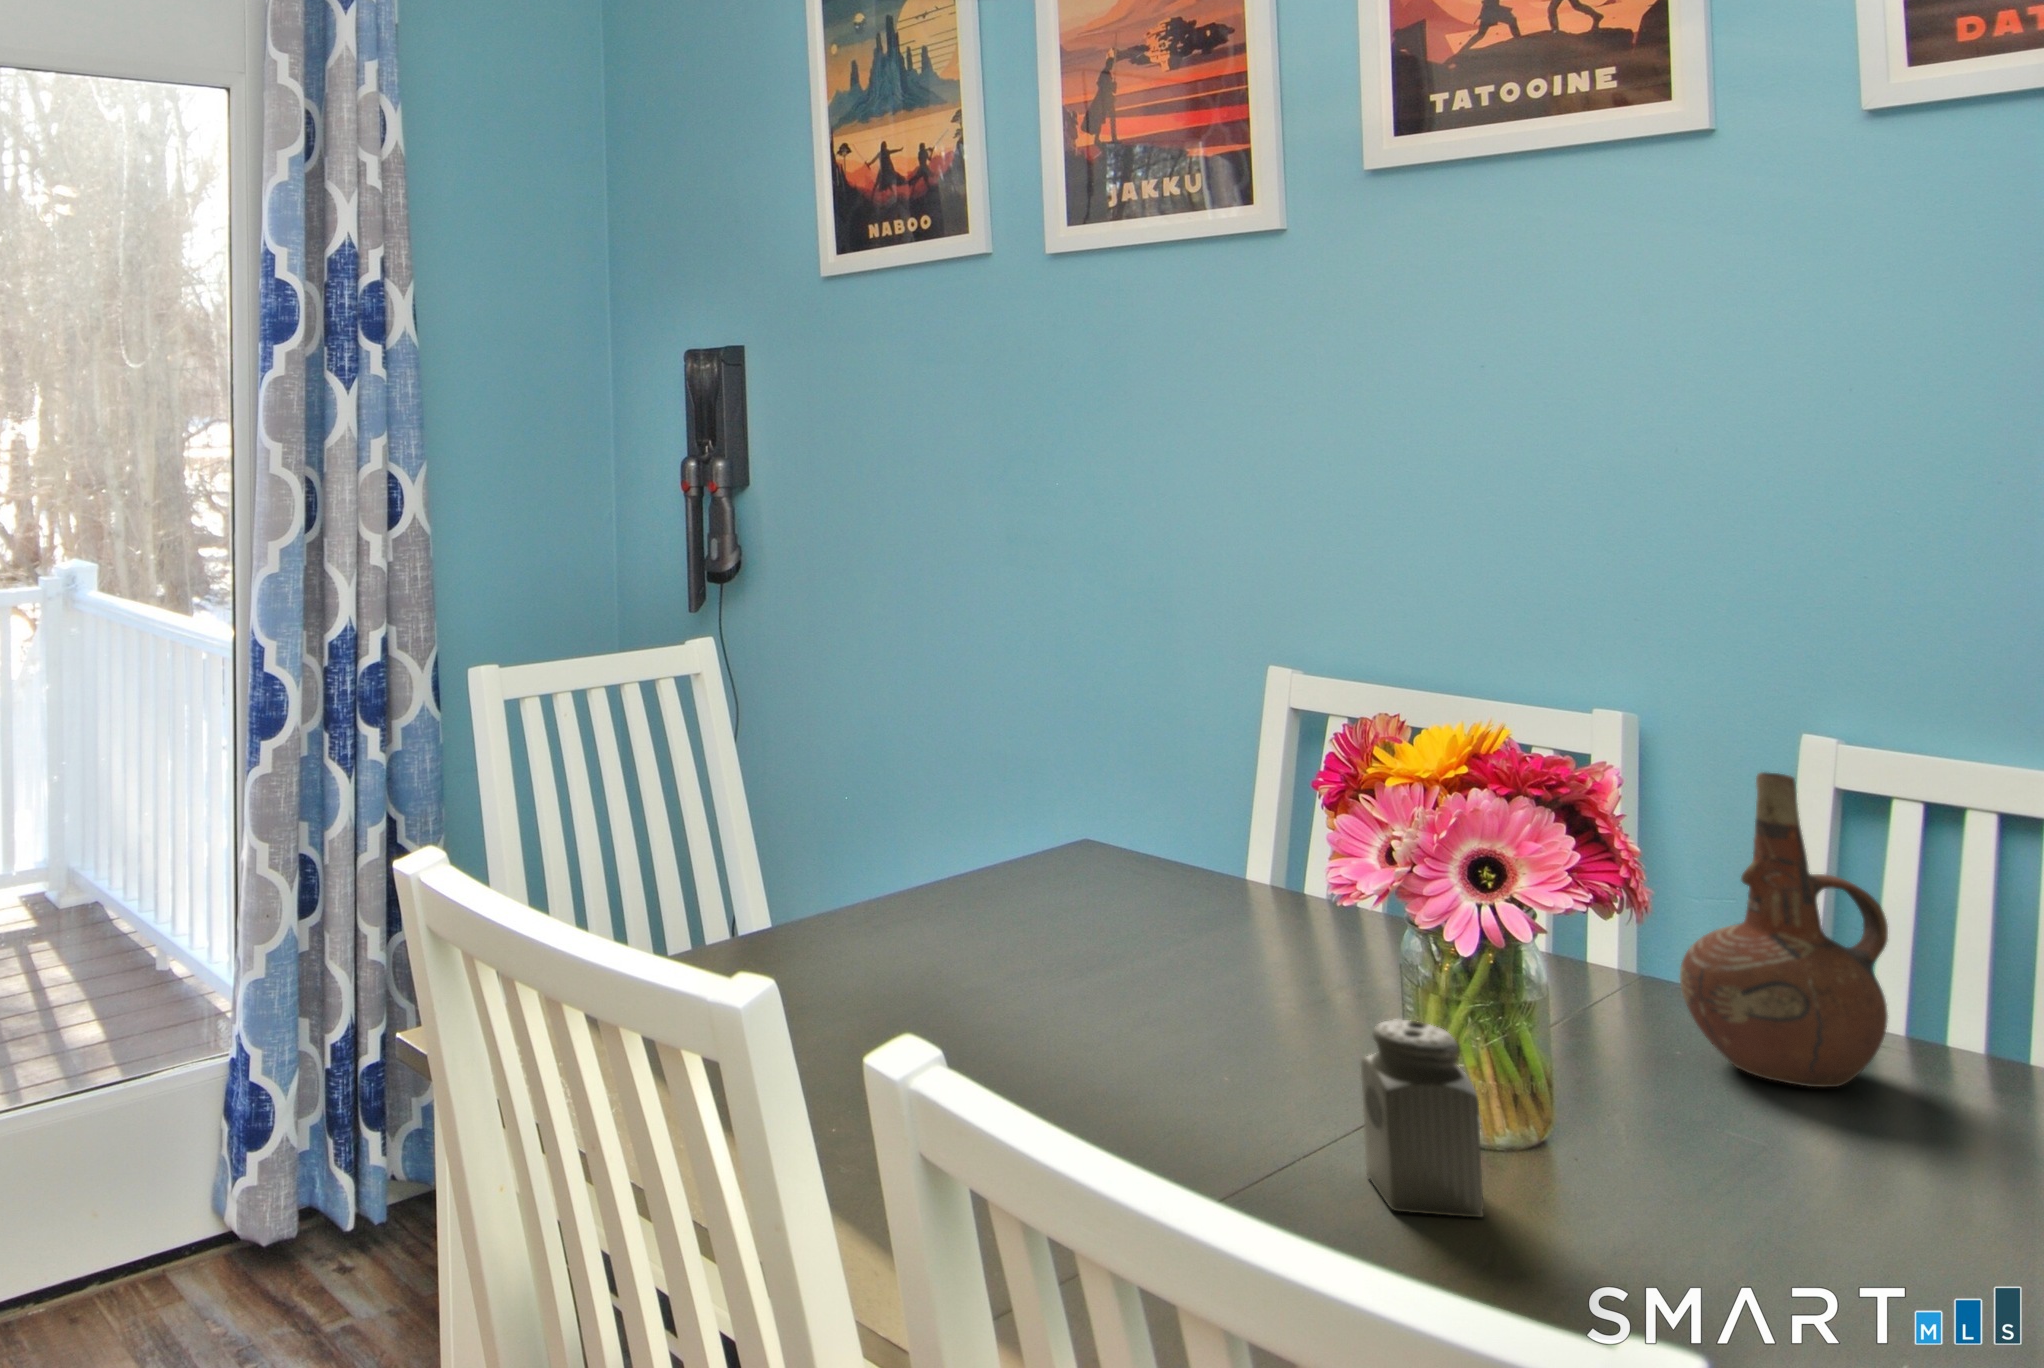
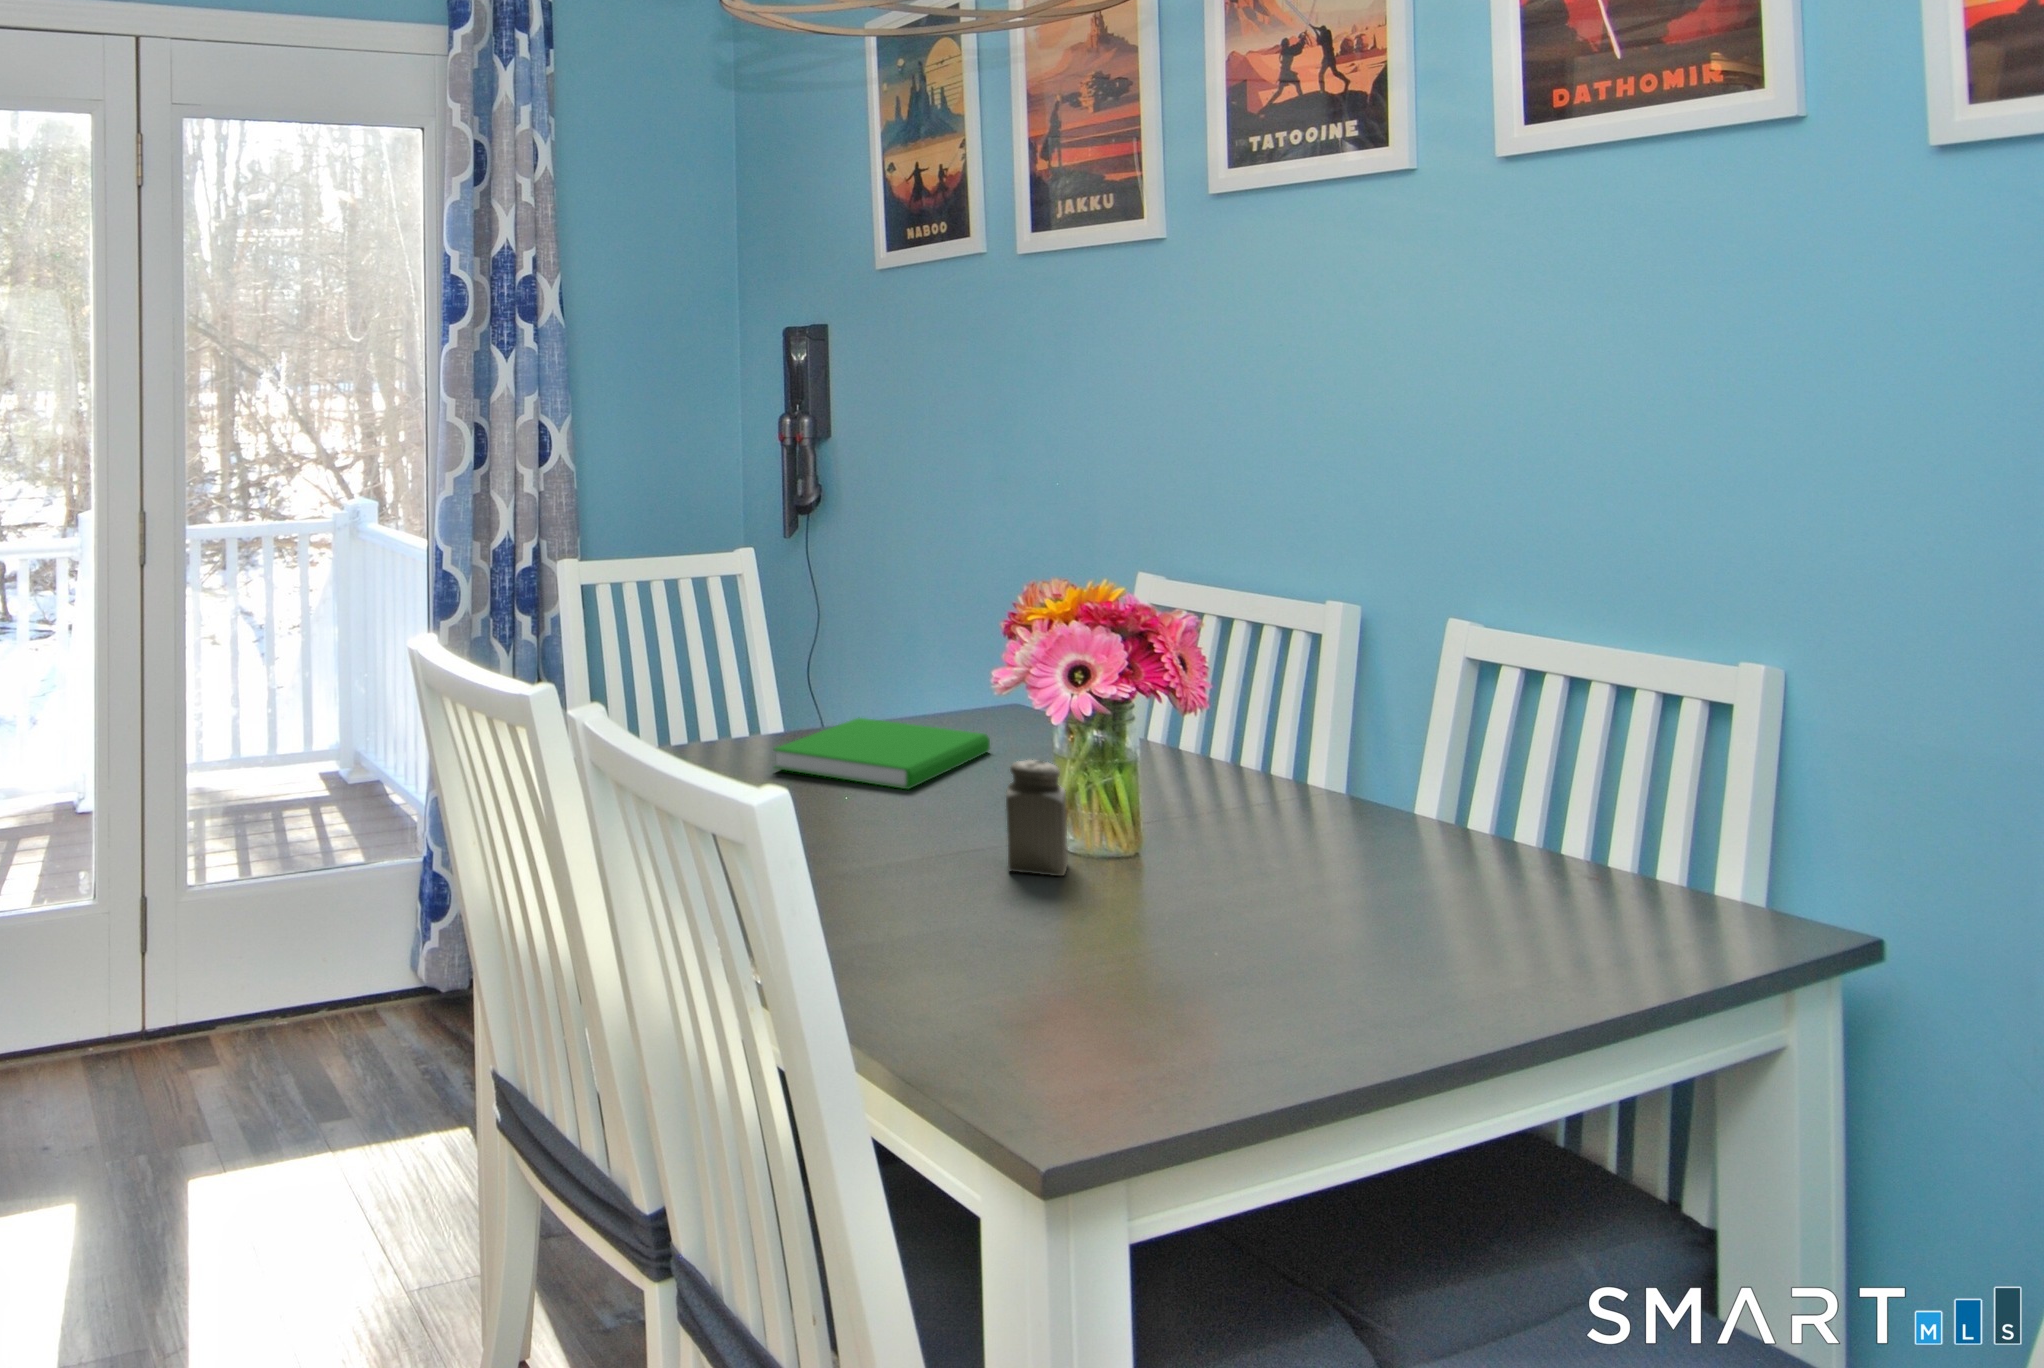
ceramic pitcher: present [1680,772,1888,1087] -> none [1300,626,1432,837]
book: none [856,886,1123,1020] -> present [774,718,990,789]

